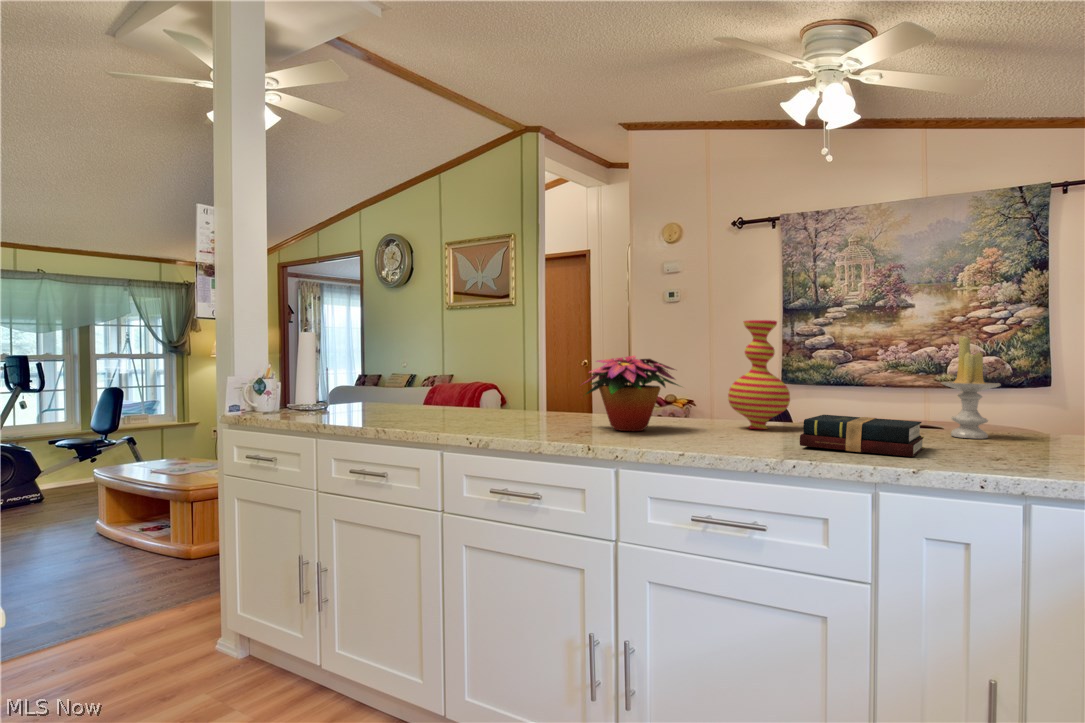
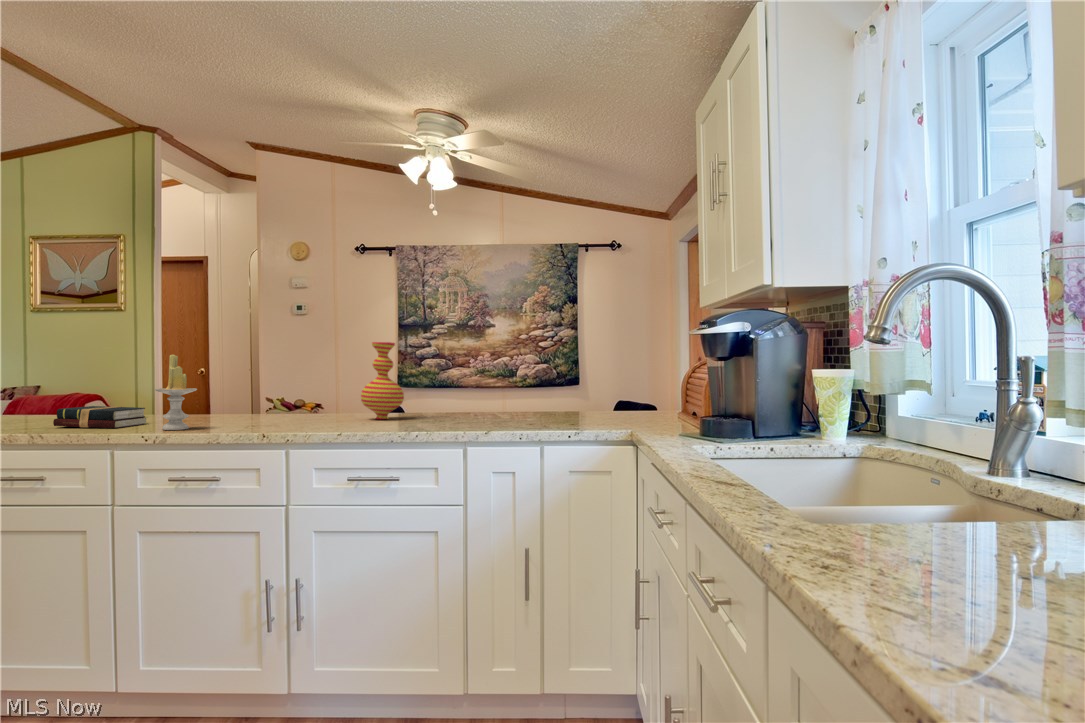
candle: present [941,337,1001,439] -> present [155,355,197,430]
flower arrangement: present [583,356,679,431] -> none [240,367,332,425]
hardback book: present [800,415,924,457] -> present [53,406,148,428]

